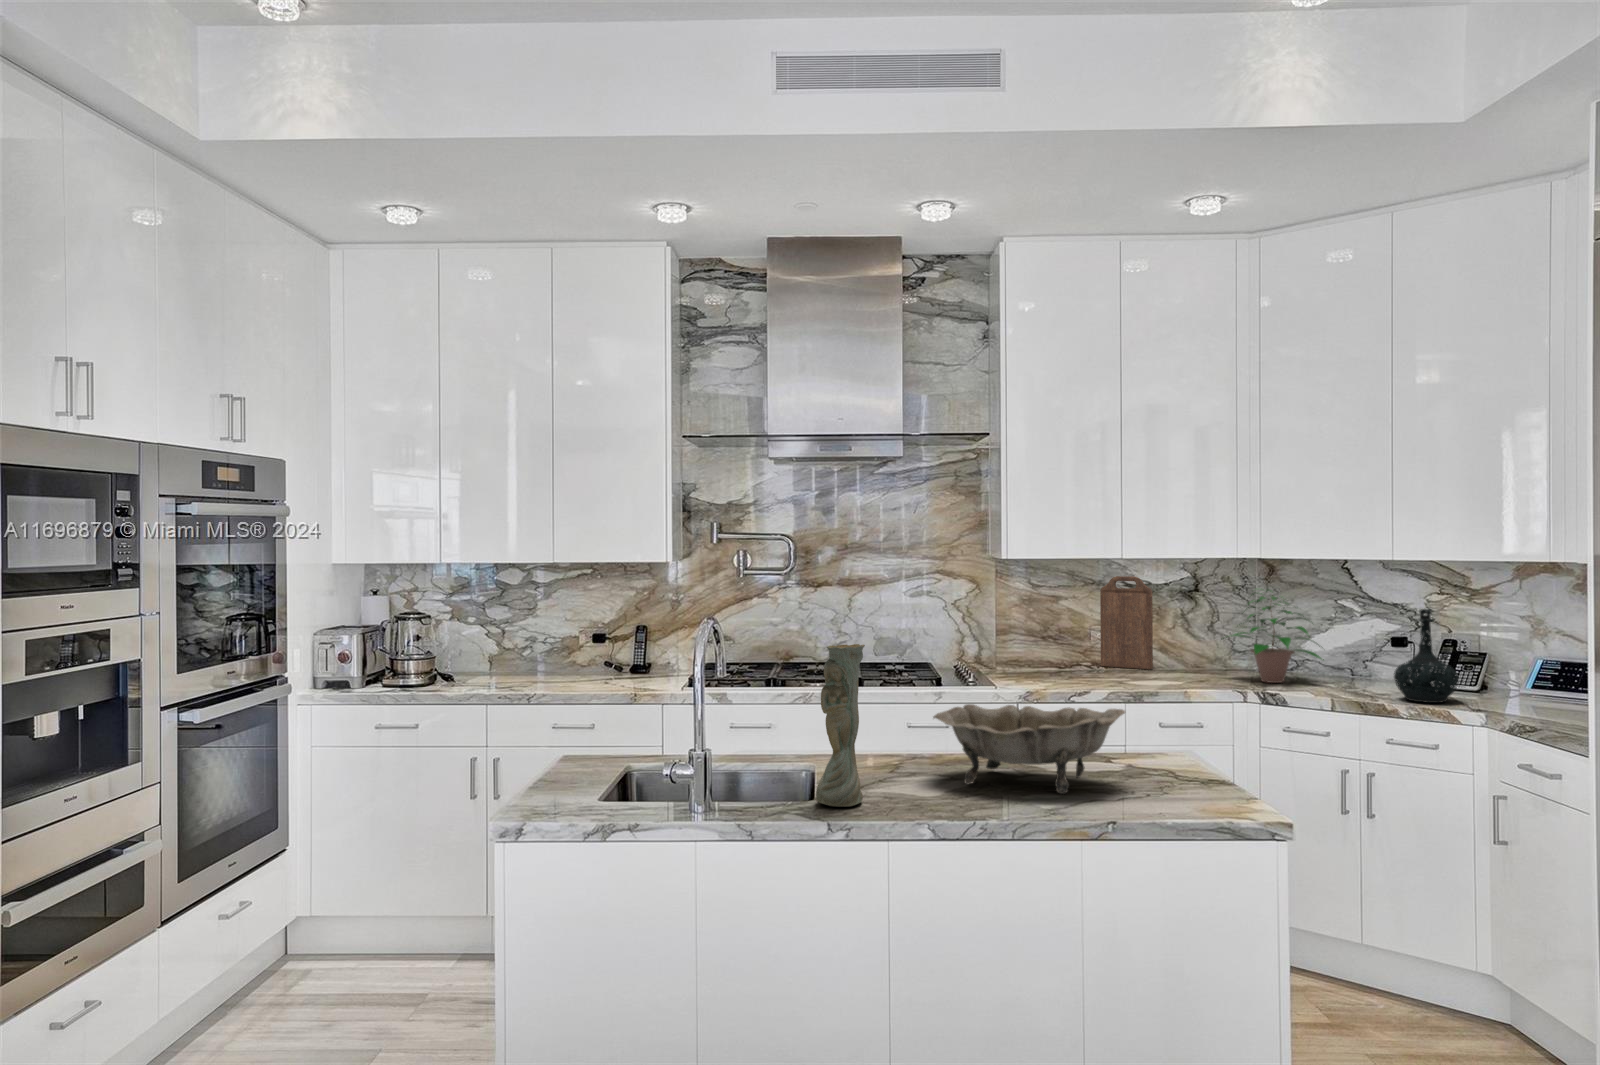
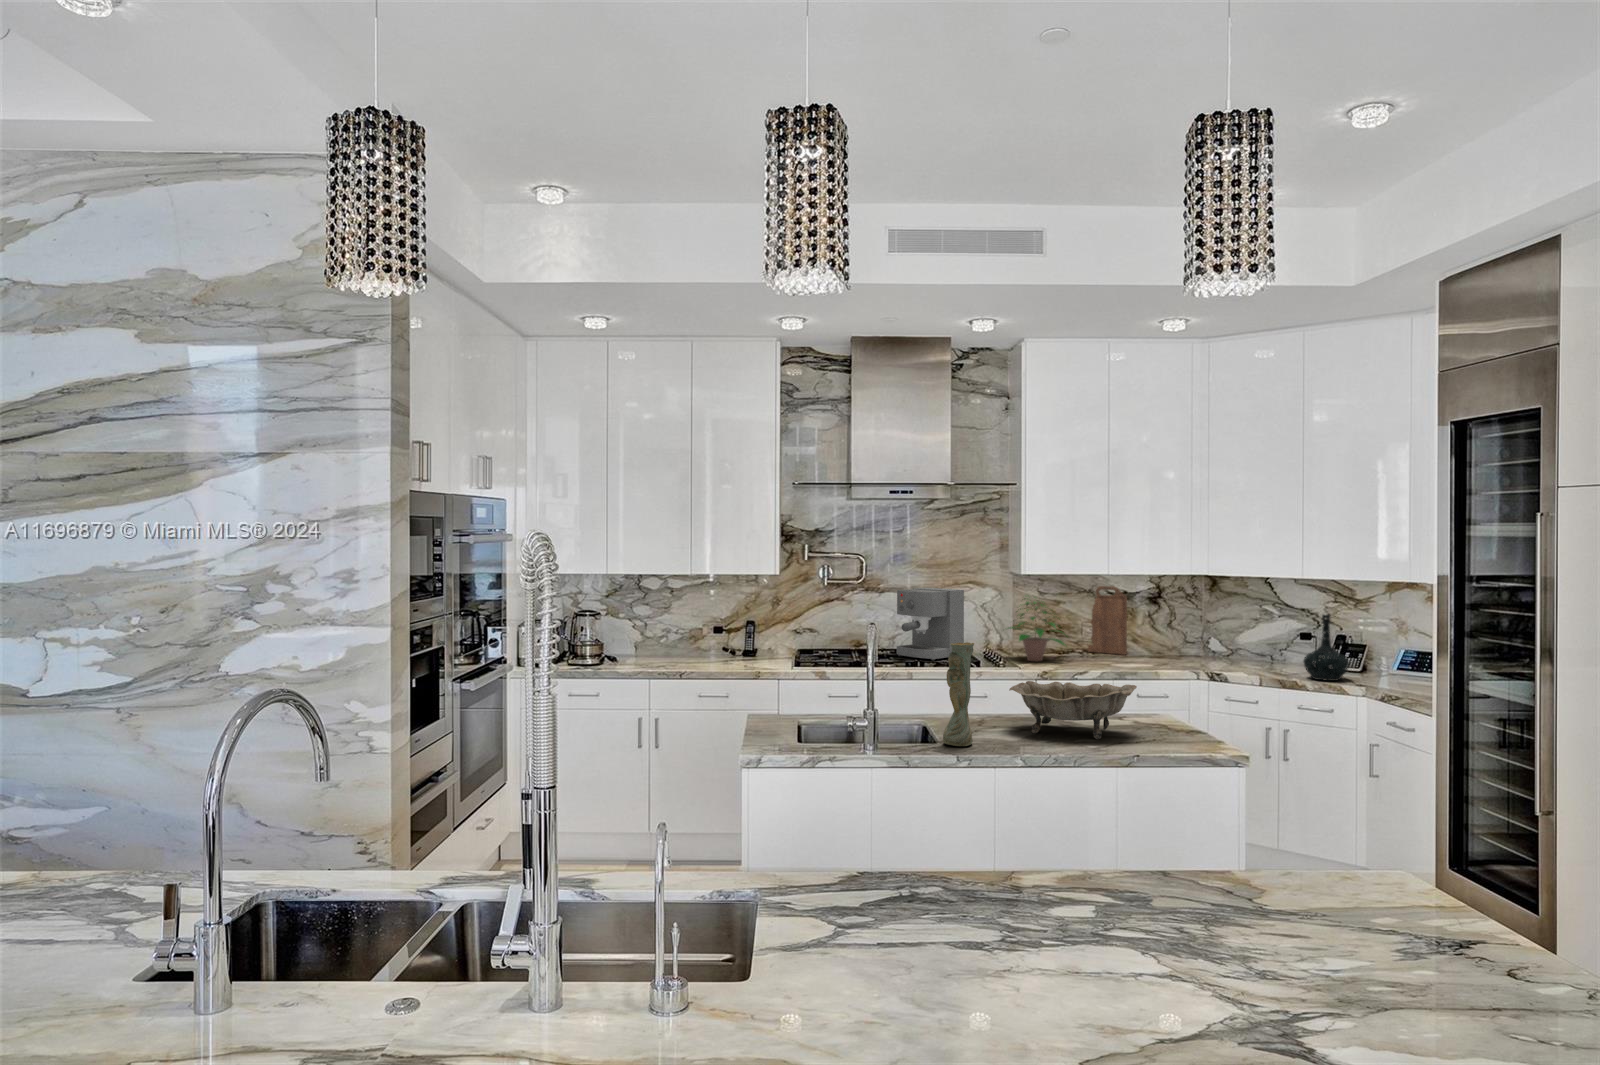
coffee maker: none [838,580,929,678] -> present [897,588,964,660]
potted plant: present [1223,589,1324,683] -> present [1008,602,1064,661]

